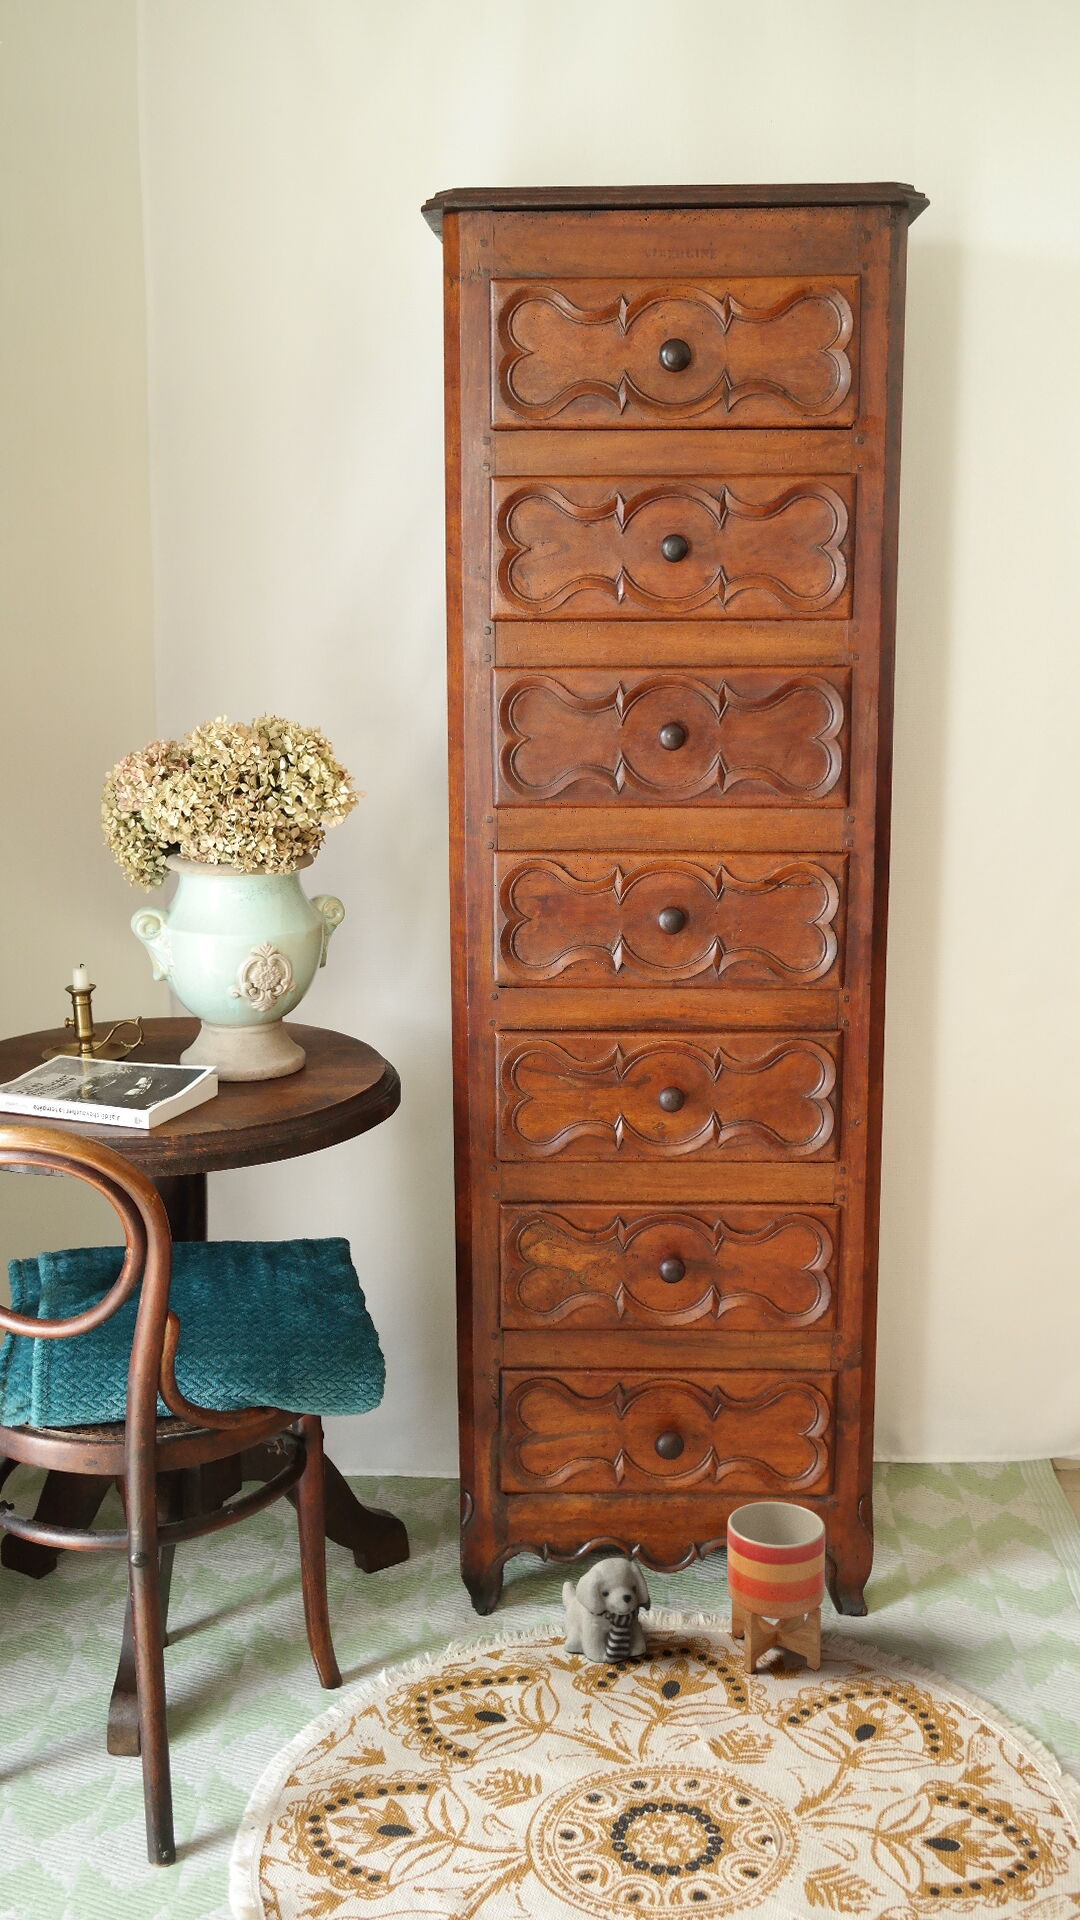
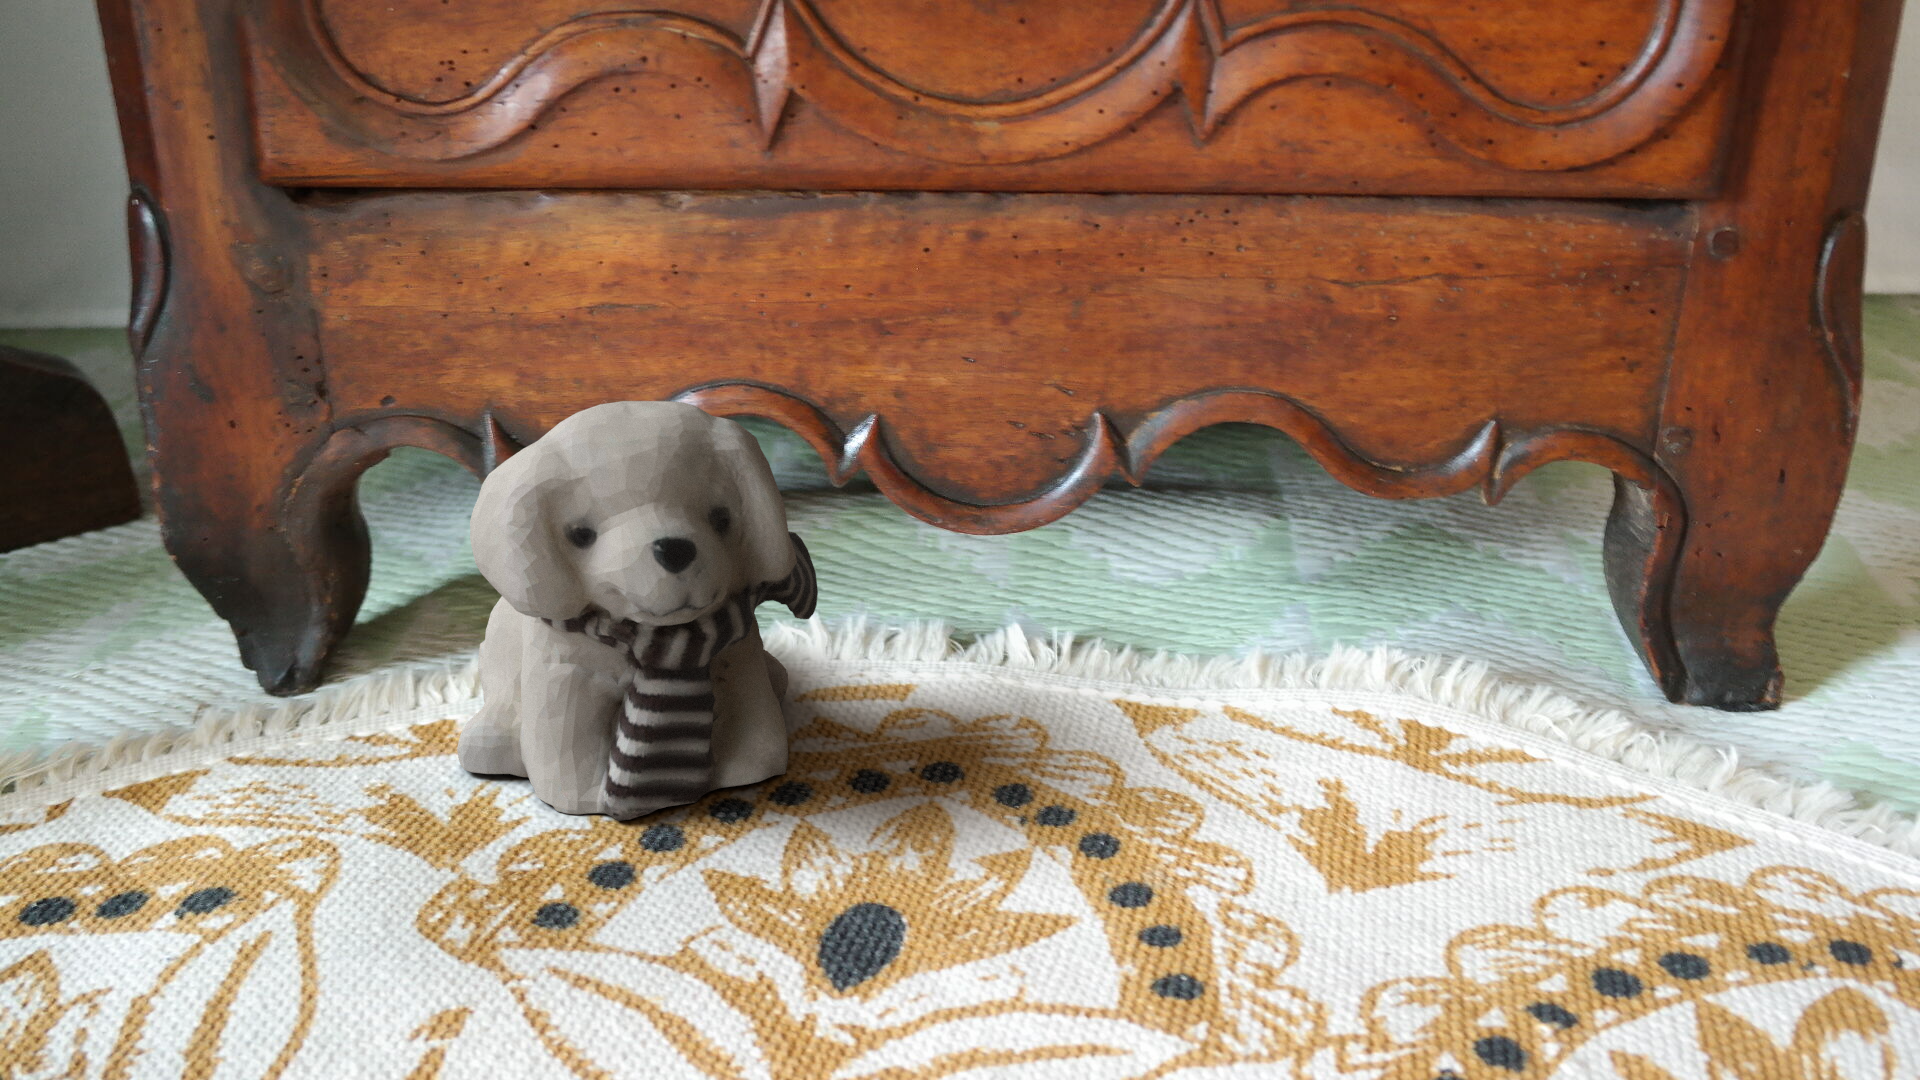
planter: present [727,1502,825,1674] -> none [1134,182,1608,860]

